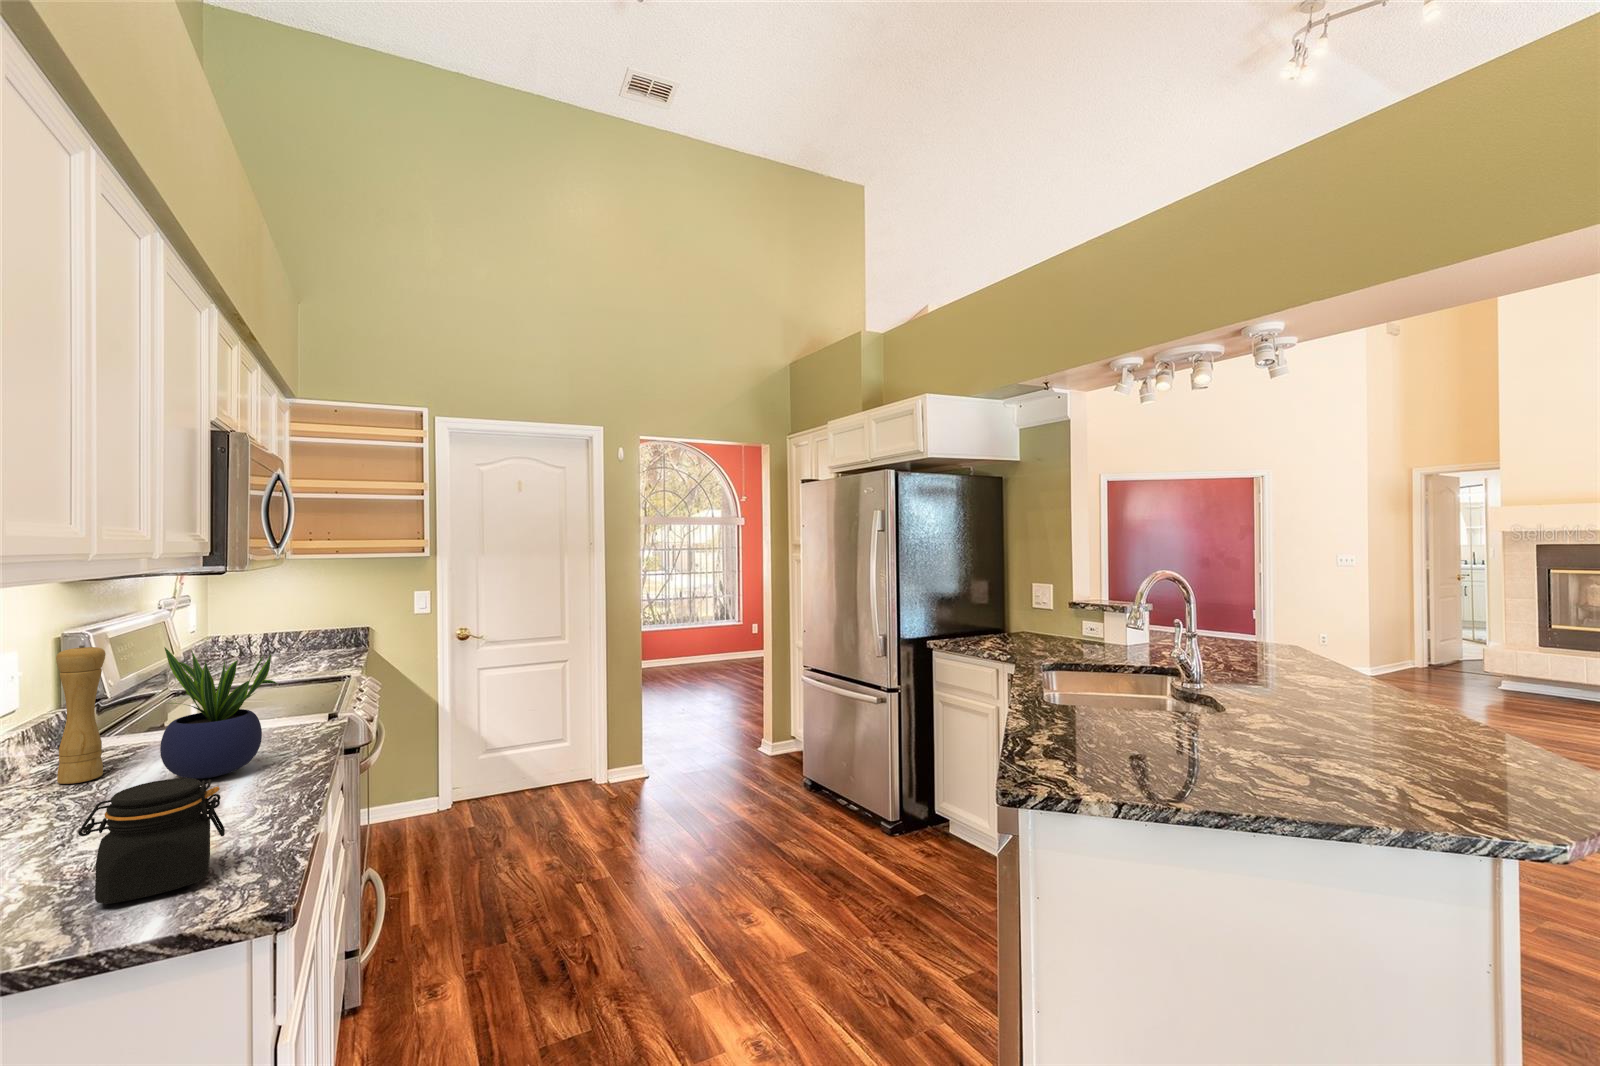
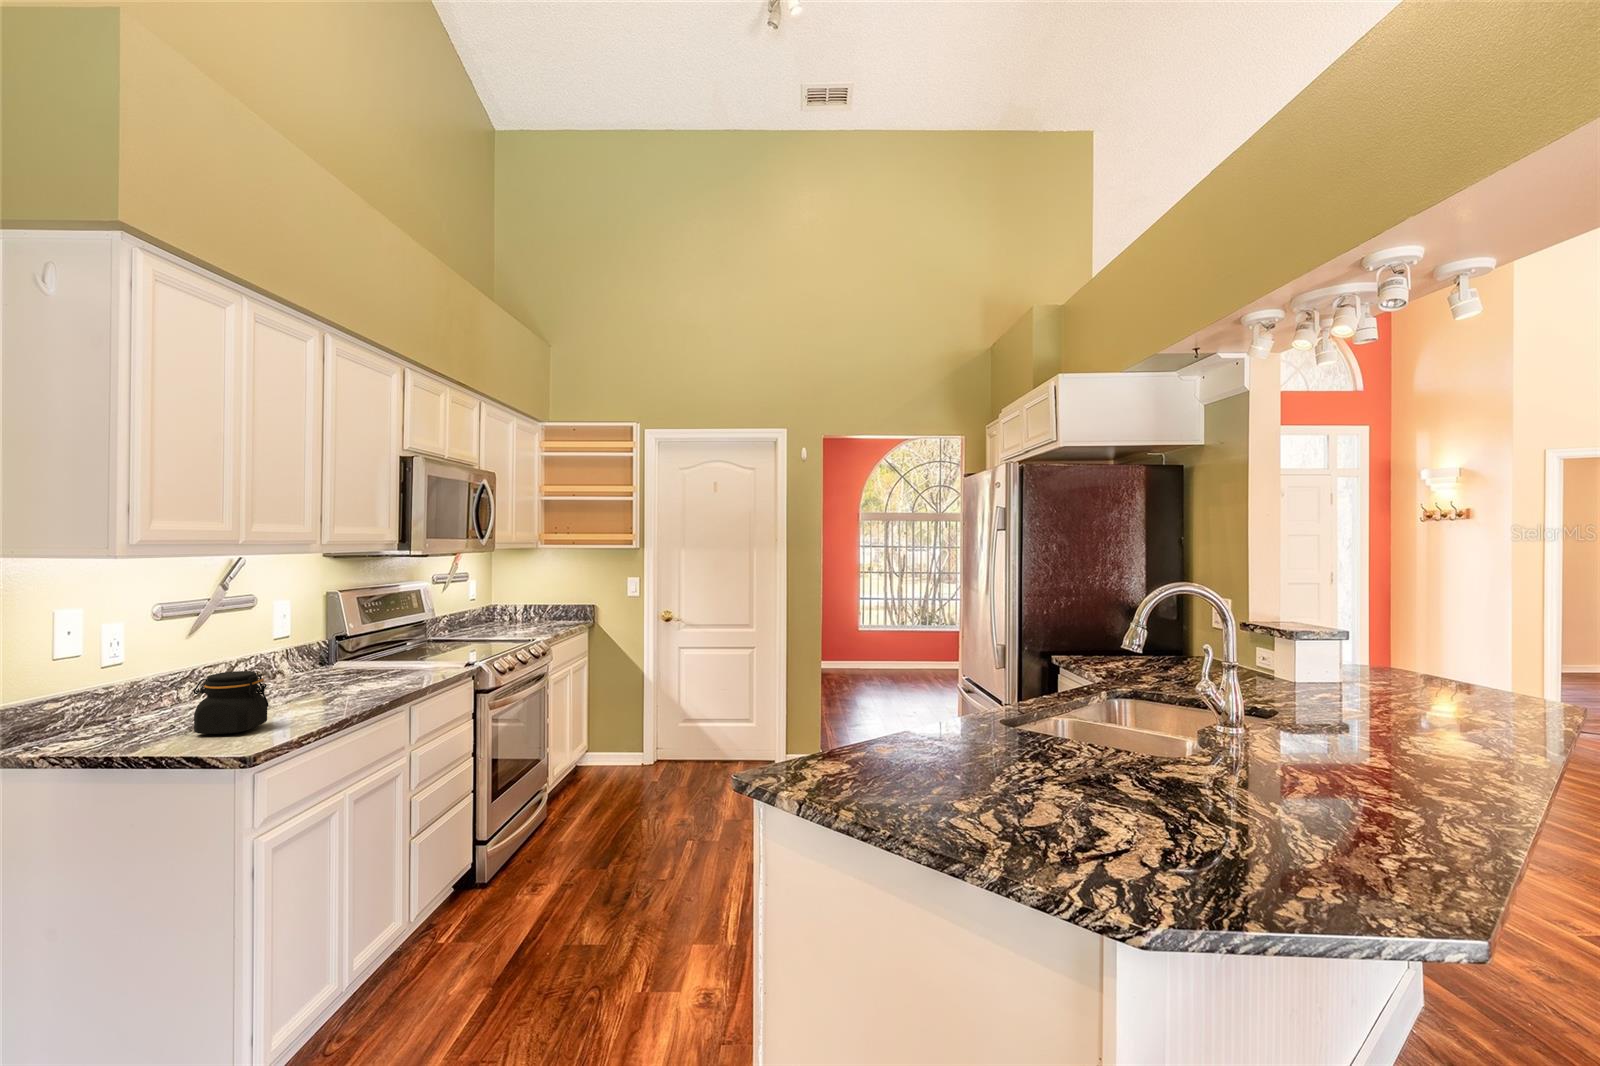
pepper mill: present [56,645,105,784] -> none [290,596,316,680]
potted plant: present [160,647,277,779] -> none [322,599,393,687]

